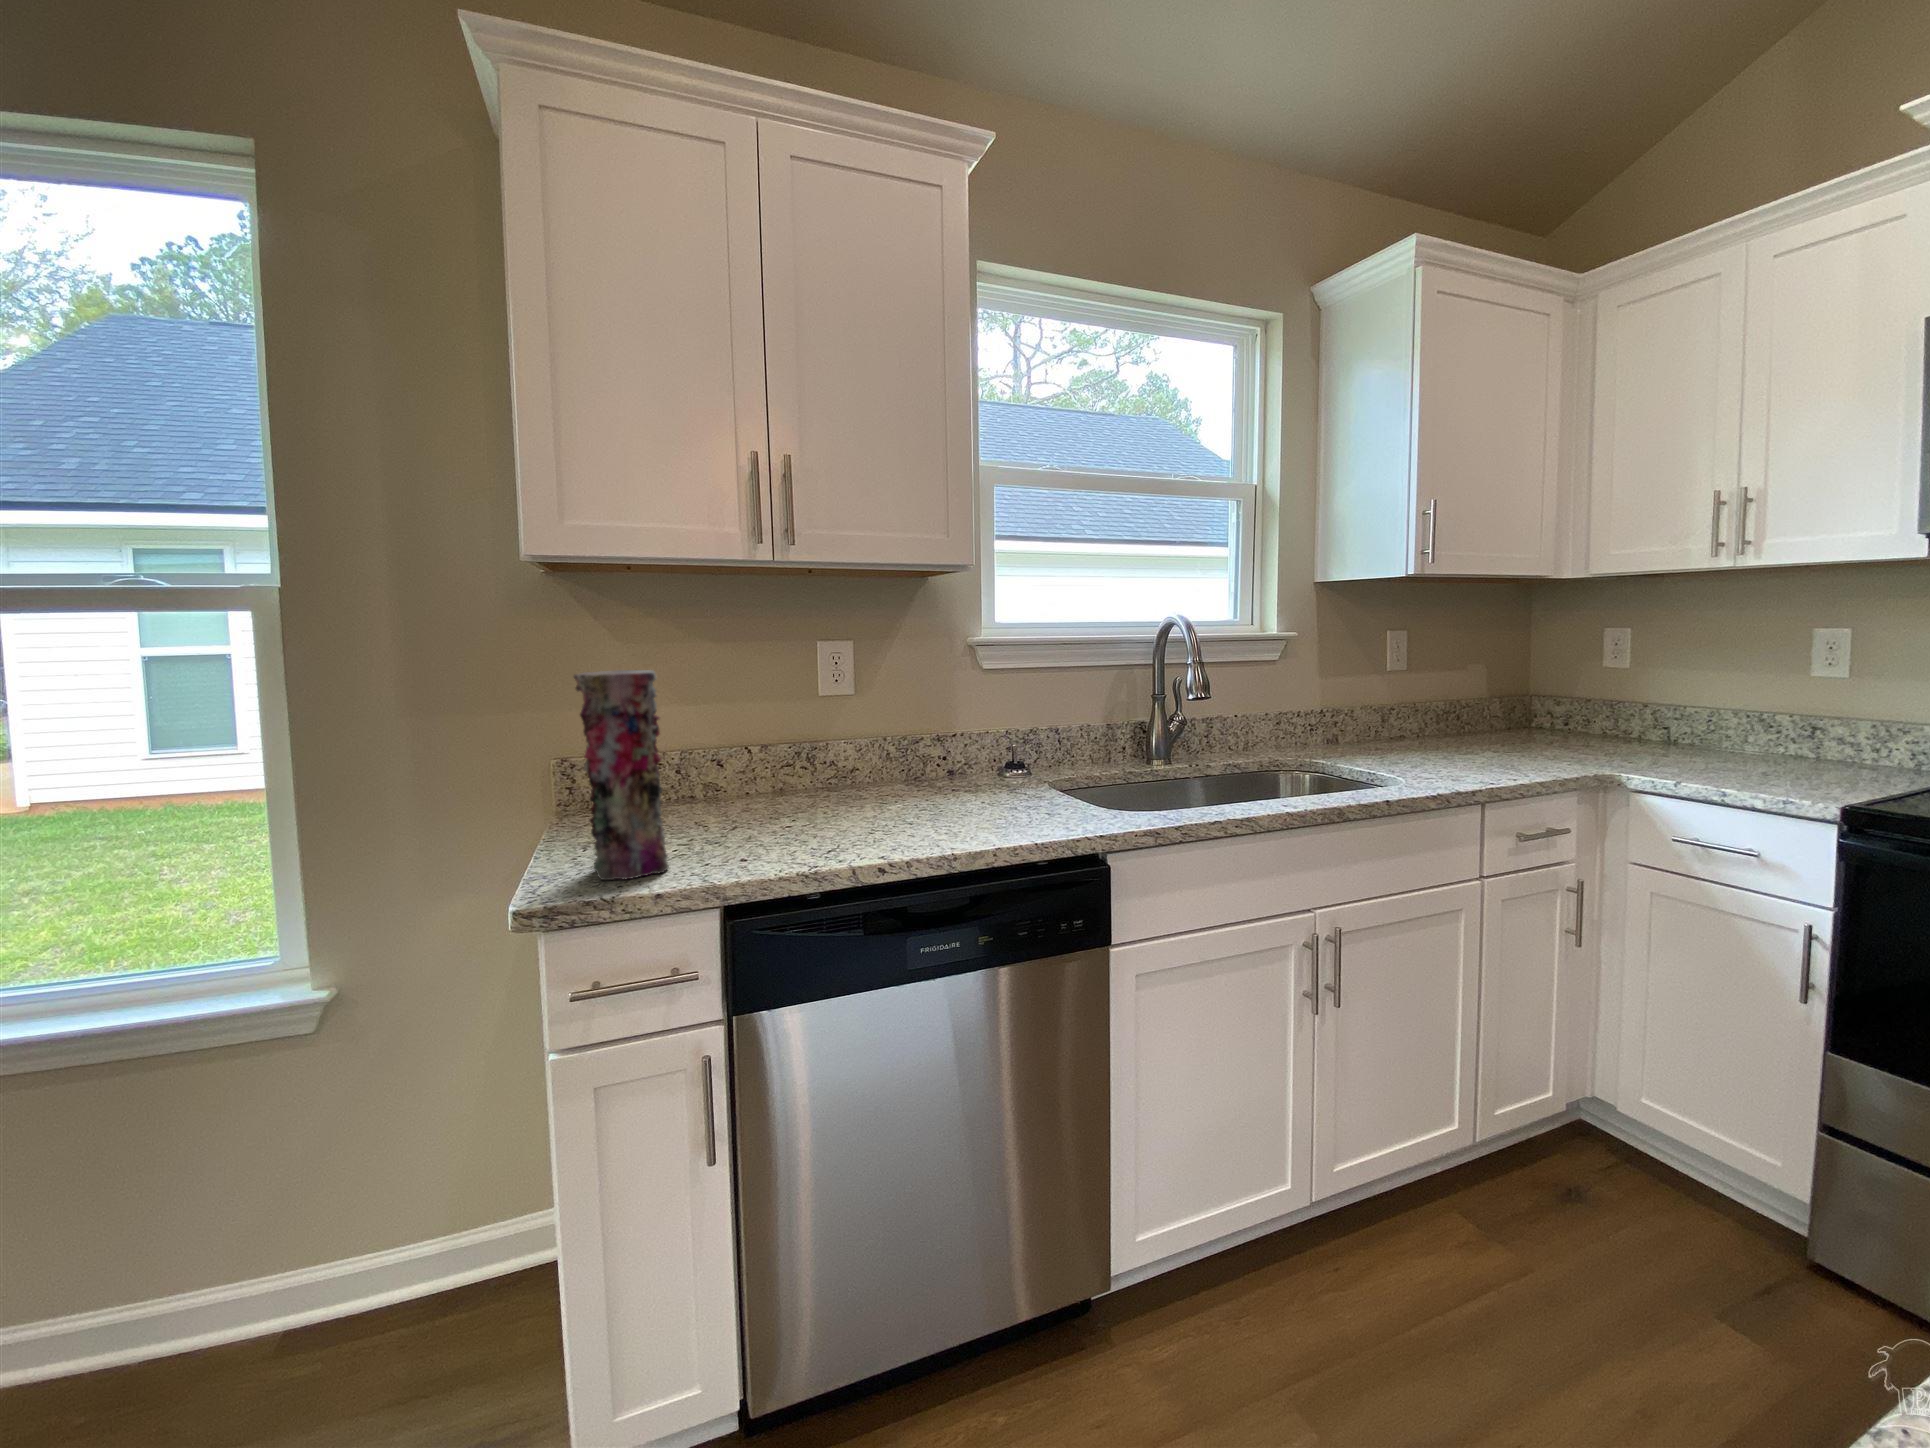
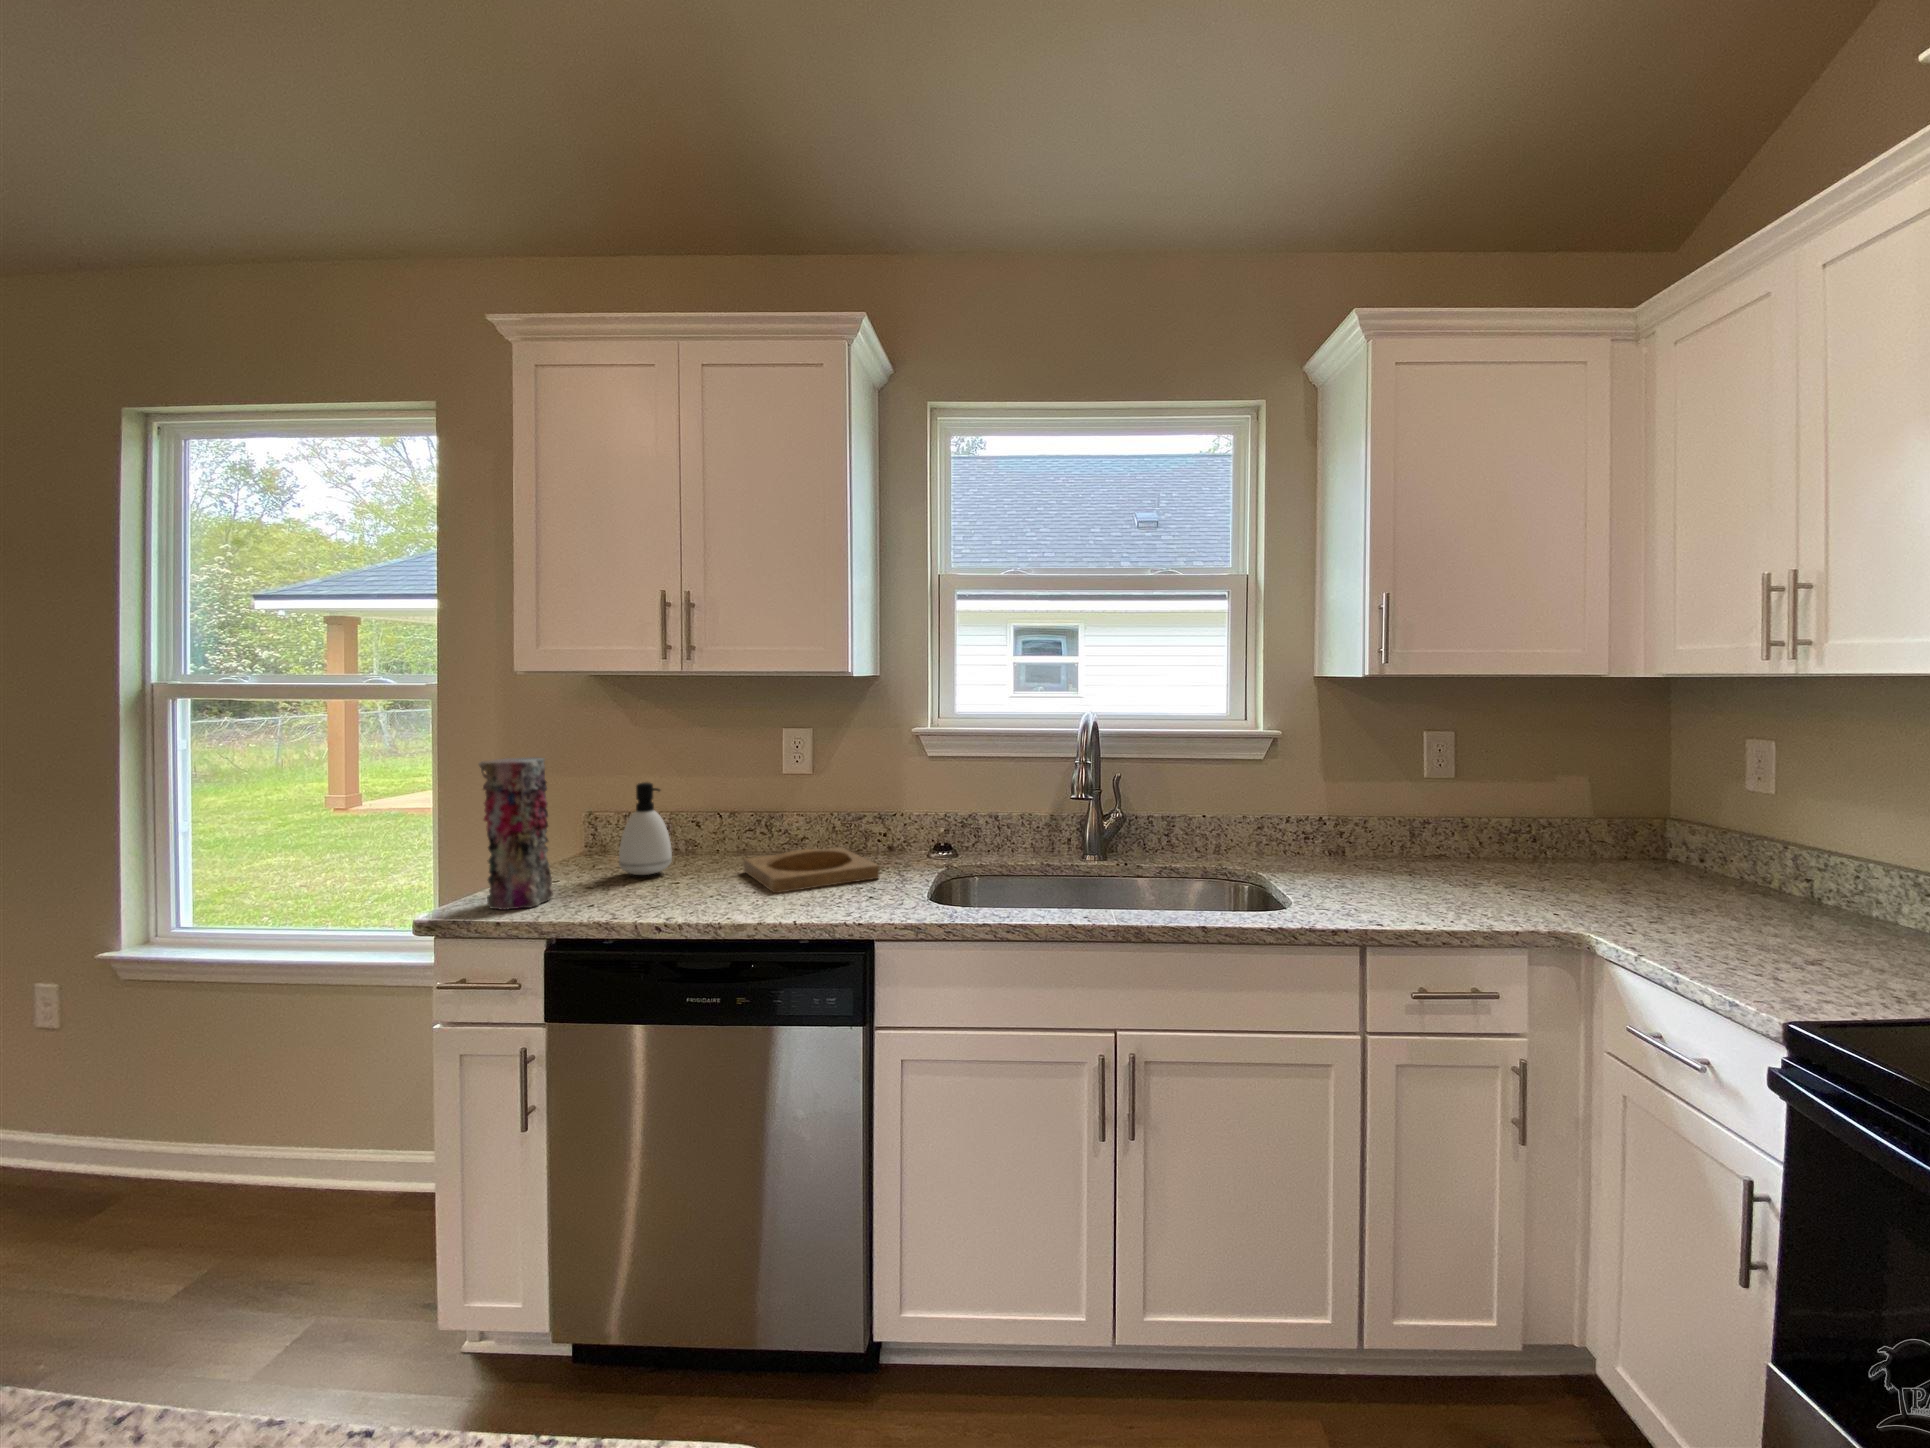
soap dispenser: none [680,706,746,825] -> present [619,782,672,875]
tray: none [833,773,1005,823] -> present [743,847,879,893]

